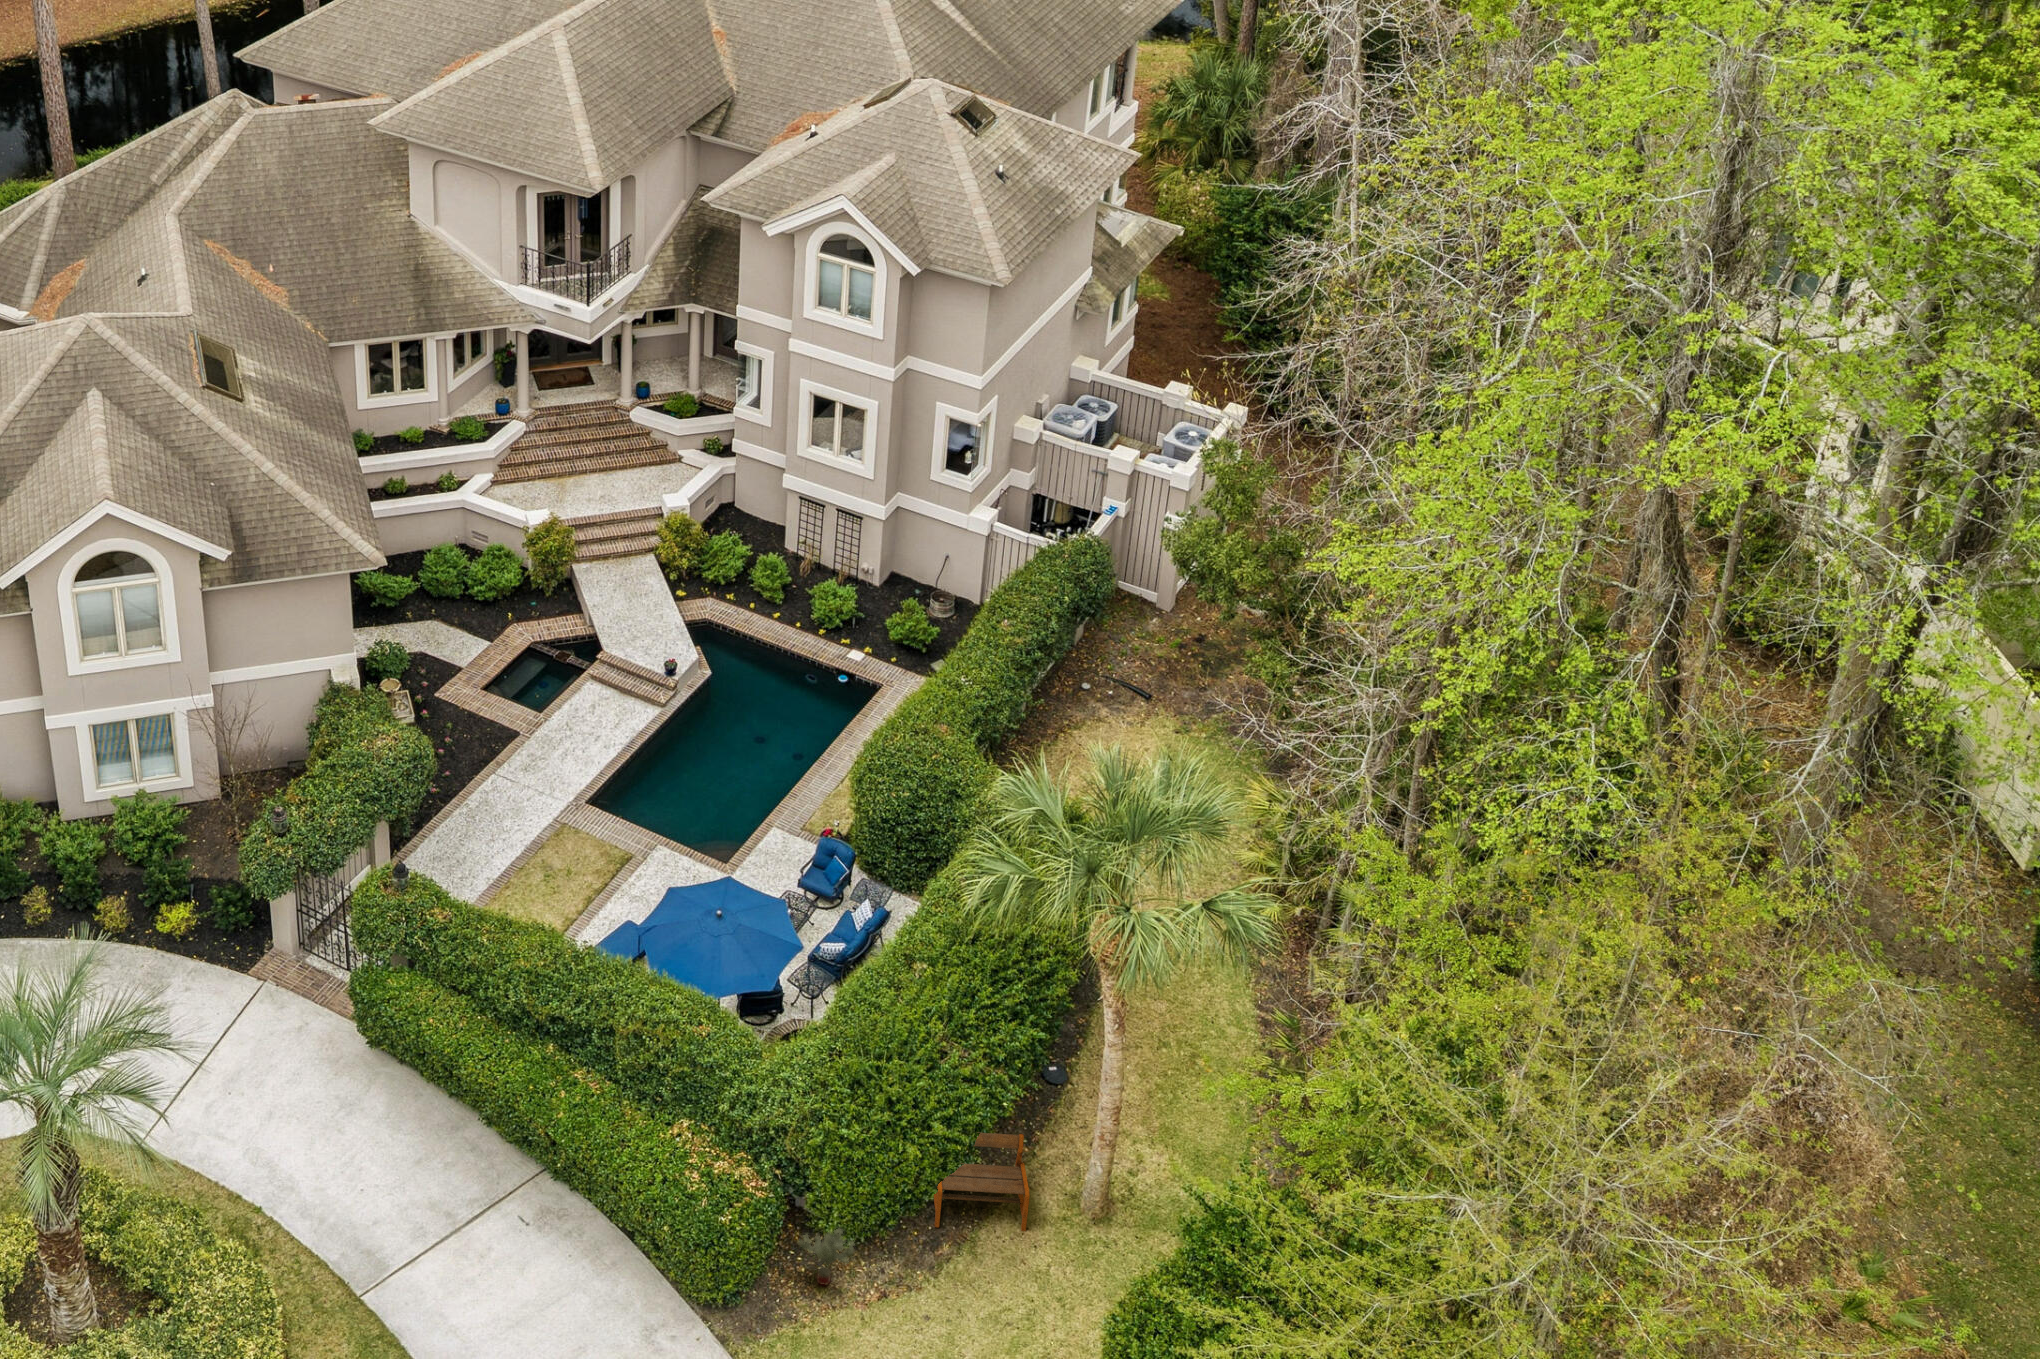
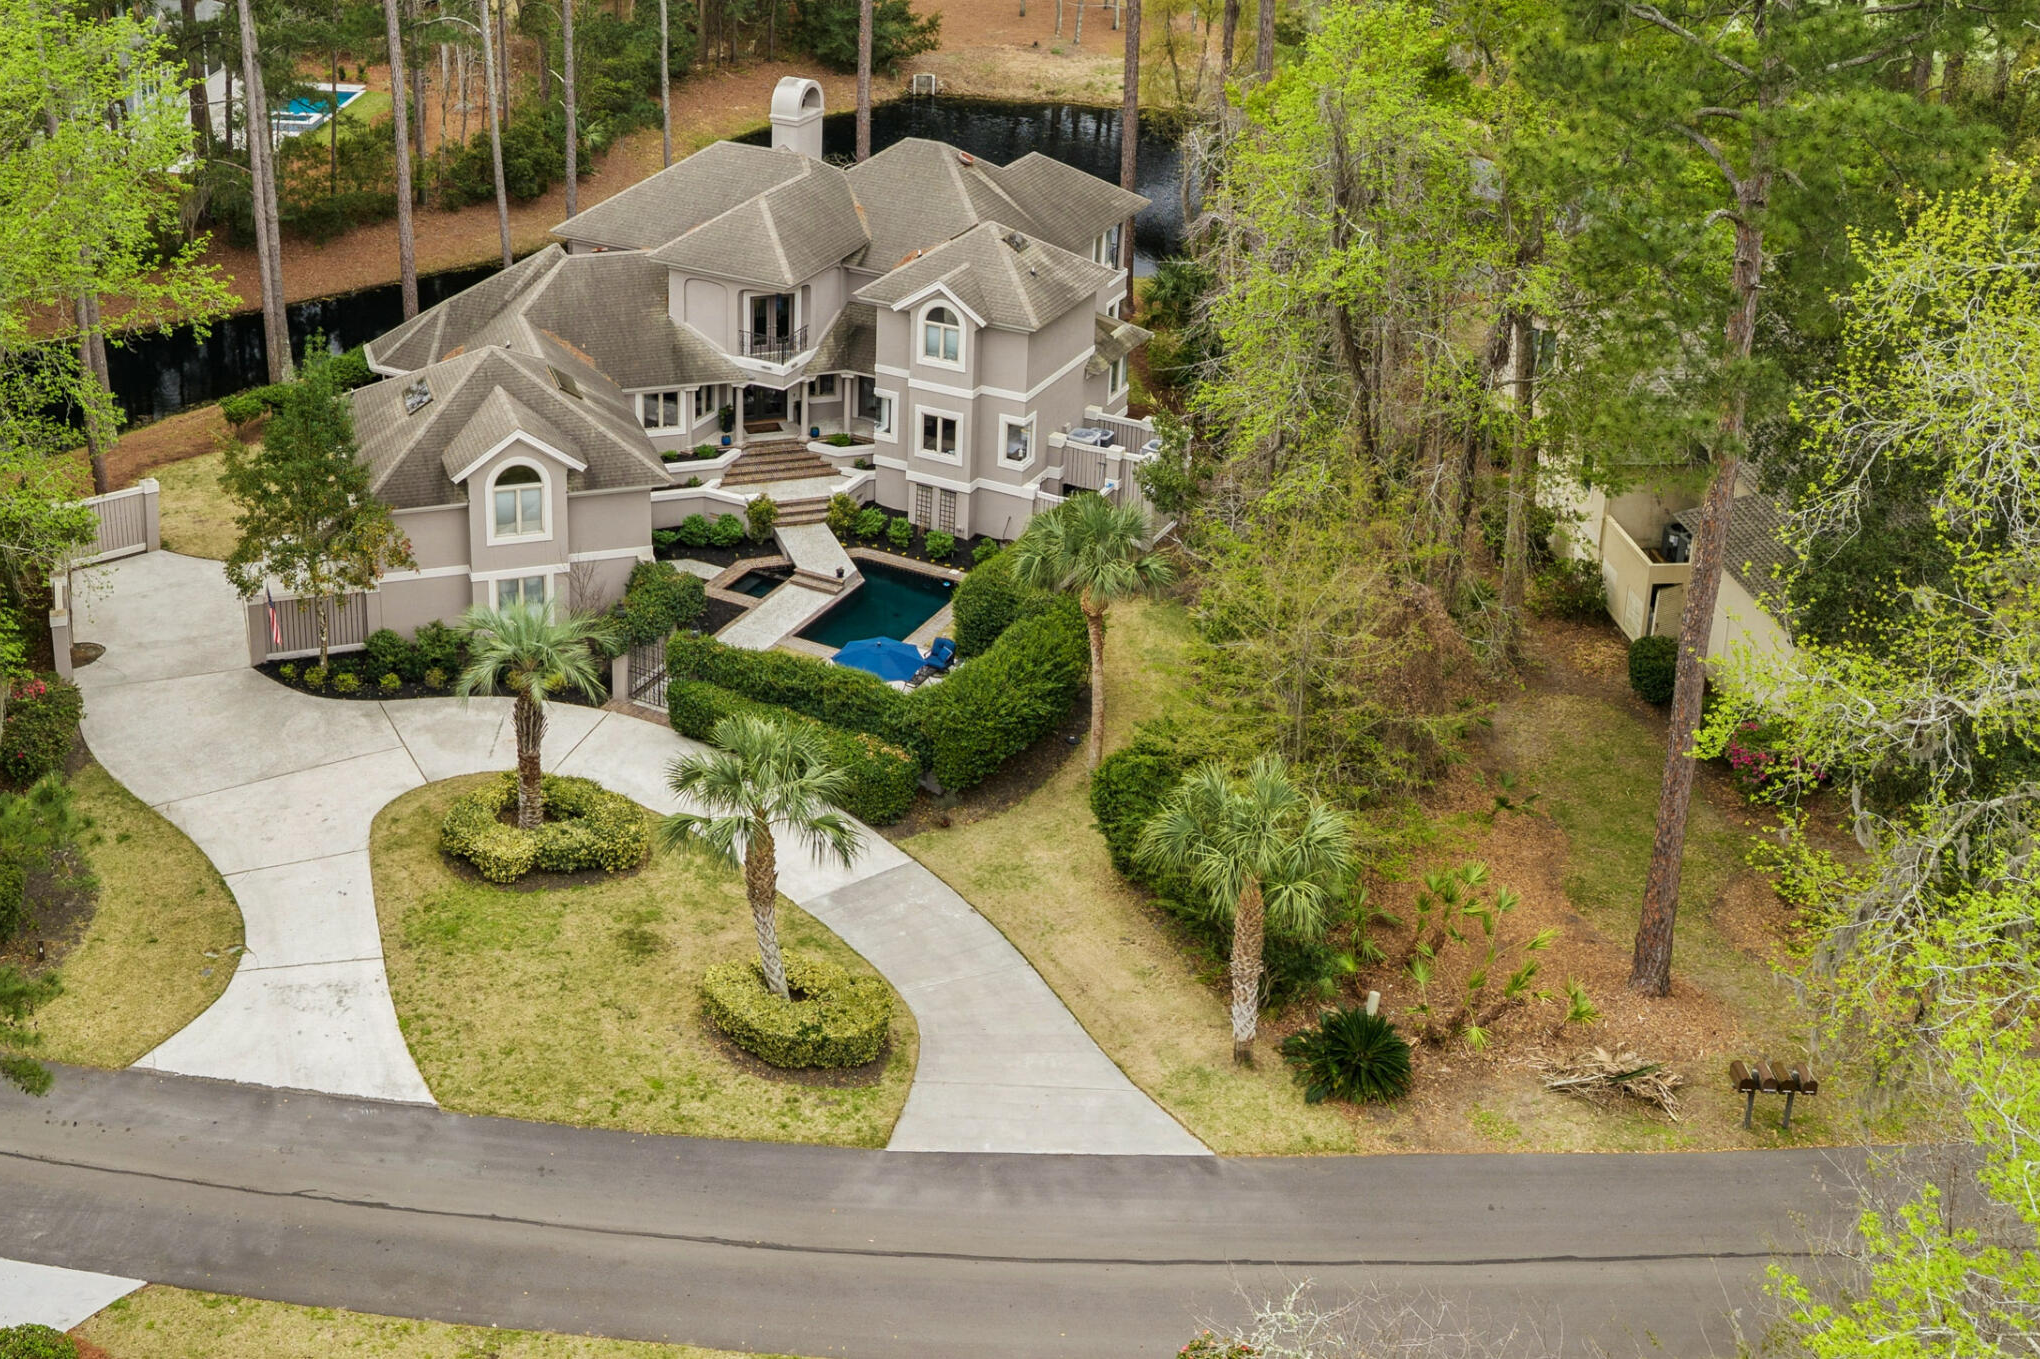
bench: present [934,1133,1030,1231] -> none [1005,747,1059,803]

